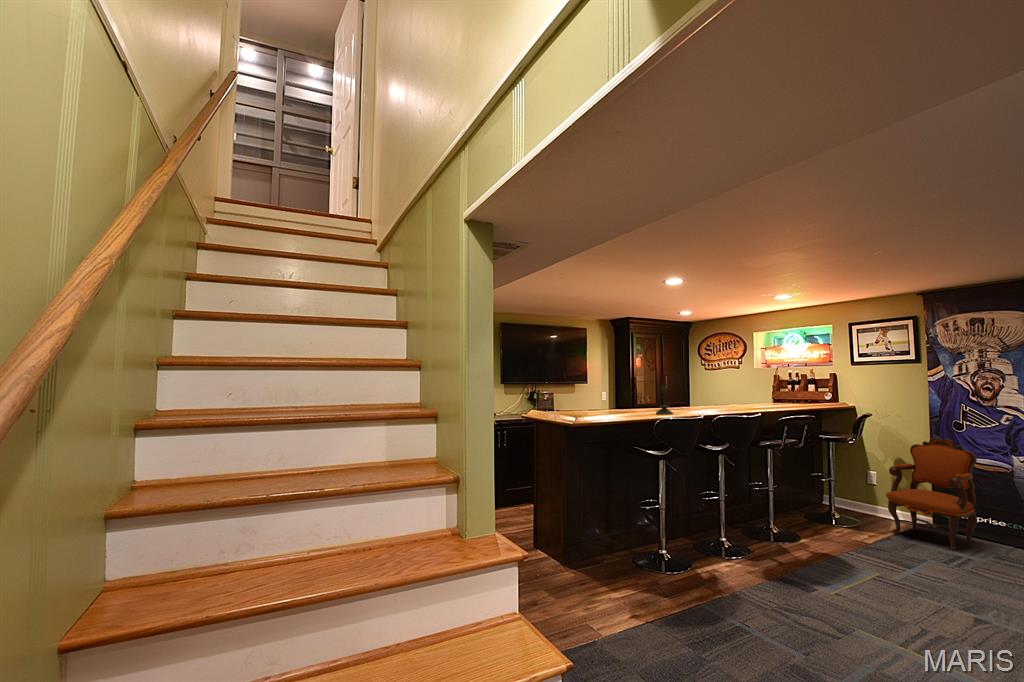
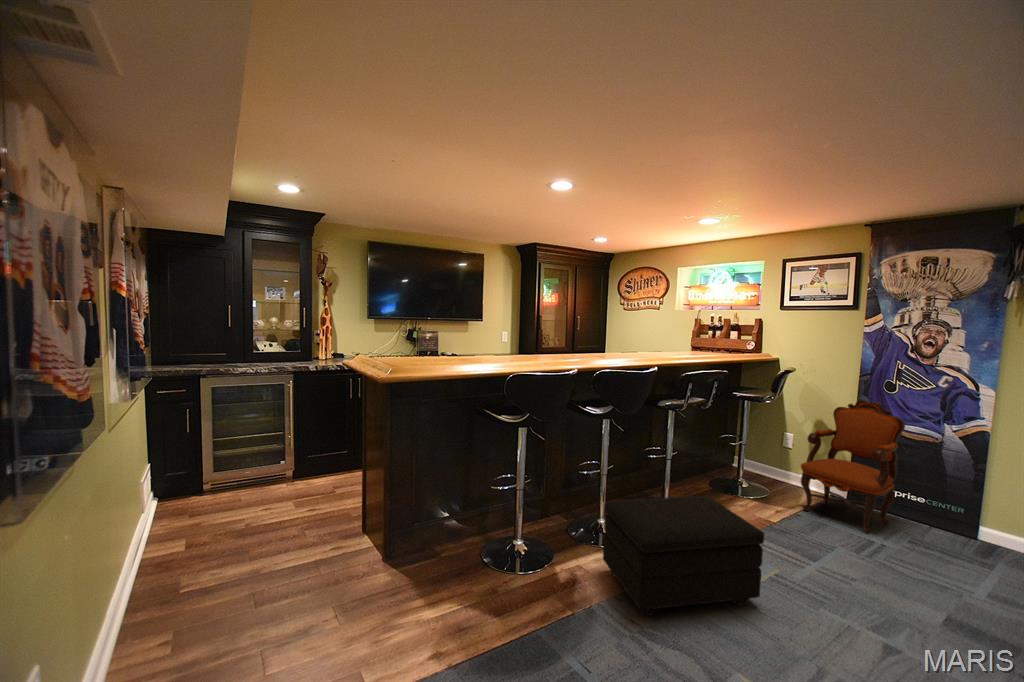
candle: present [656,374,673,415] -> none [529,314,551,372]
footstool: none [728,508,862,592] -> present [603,496,764,616]

